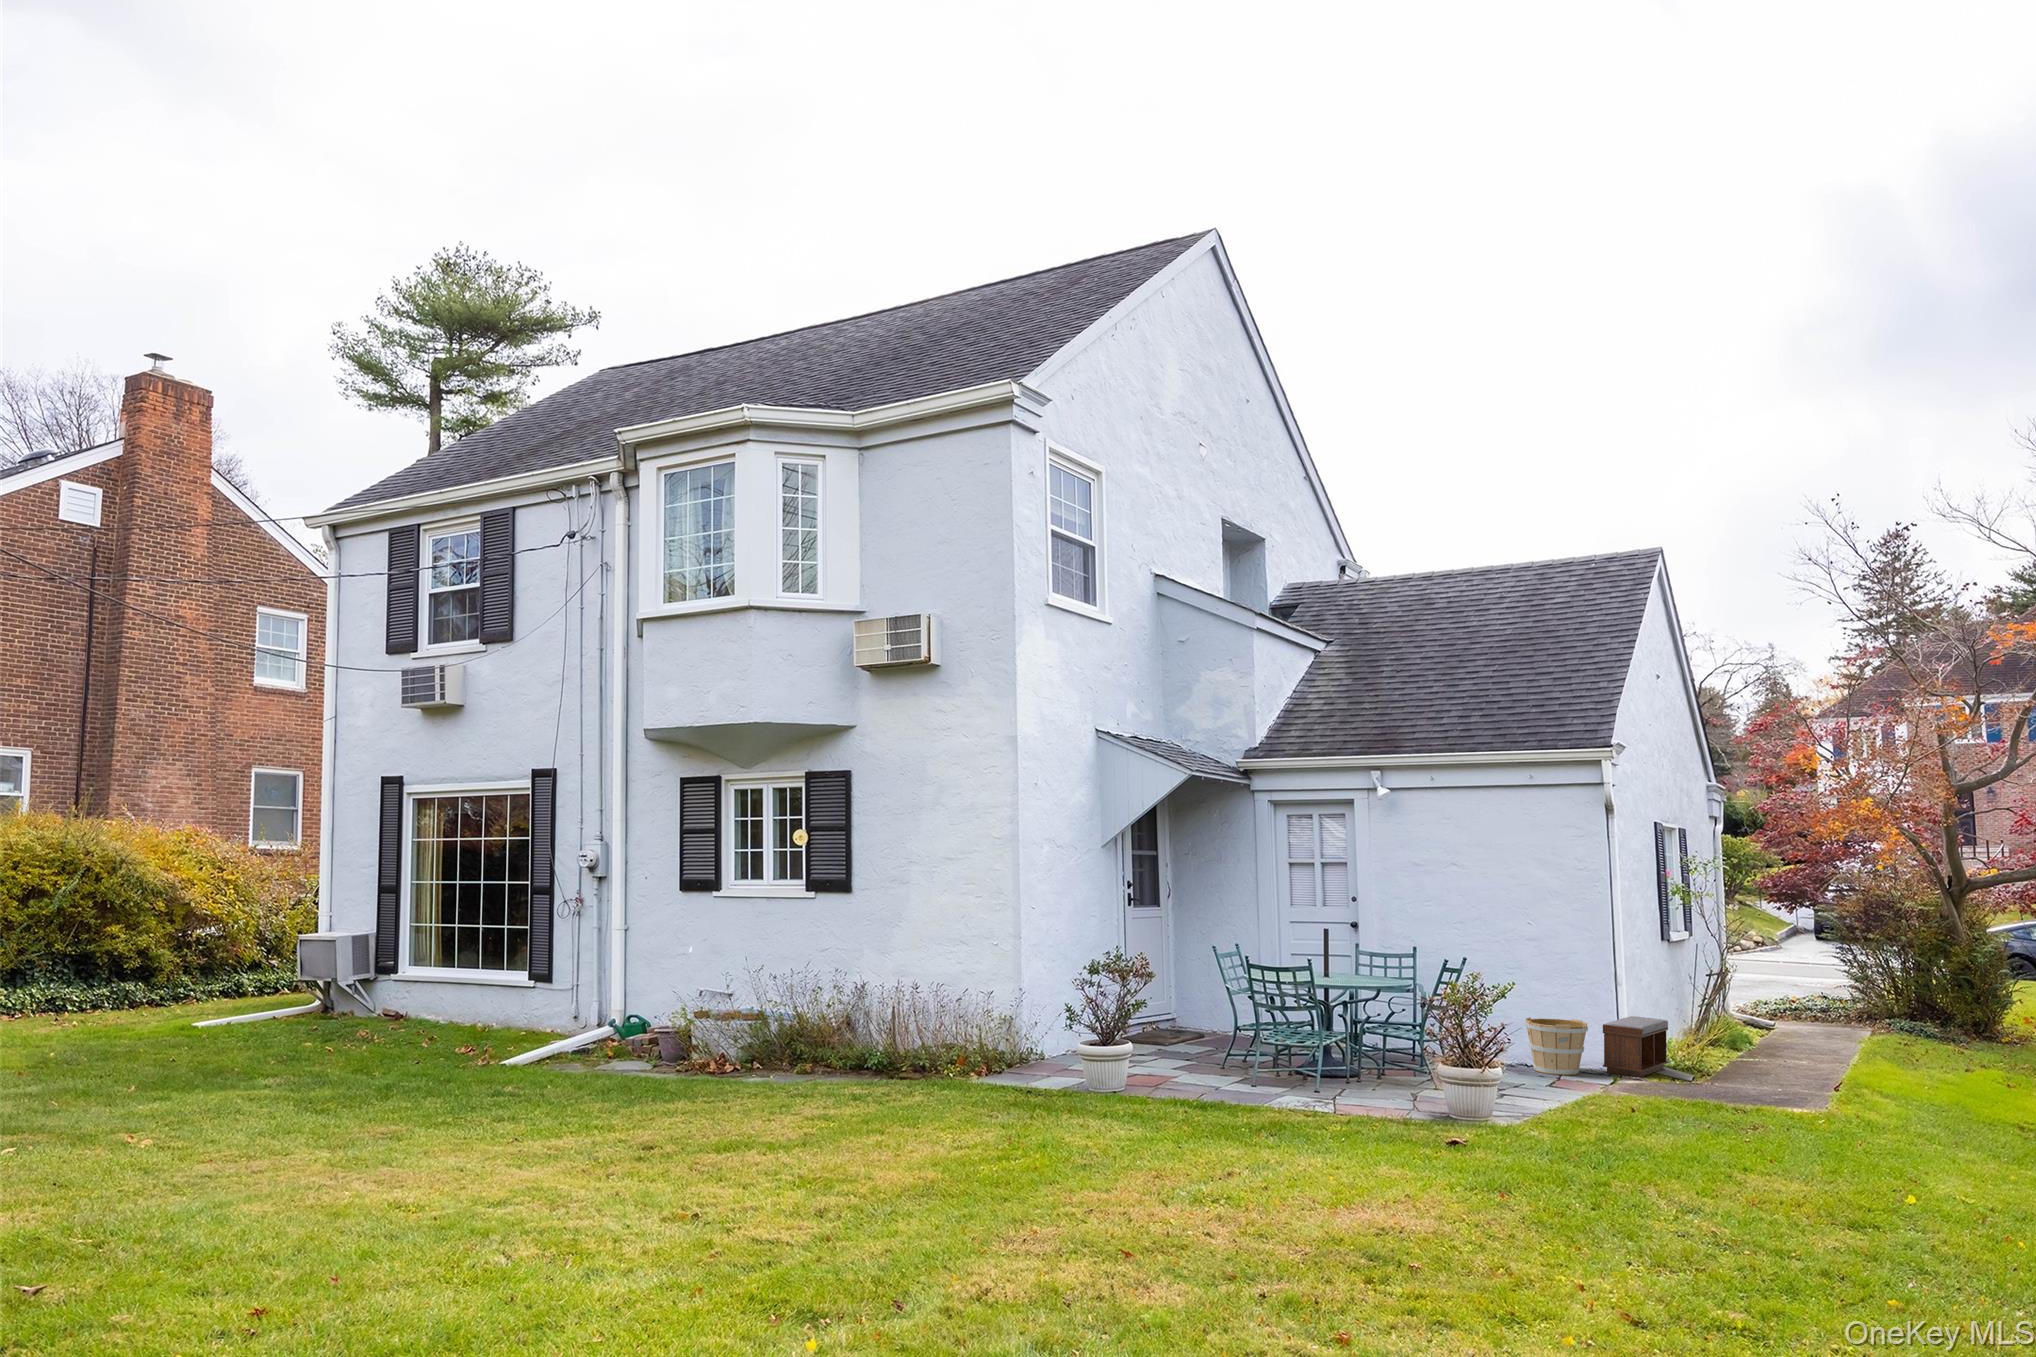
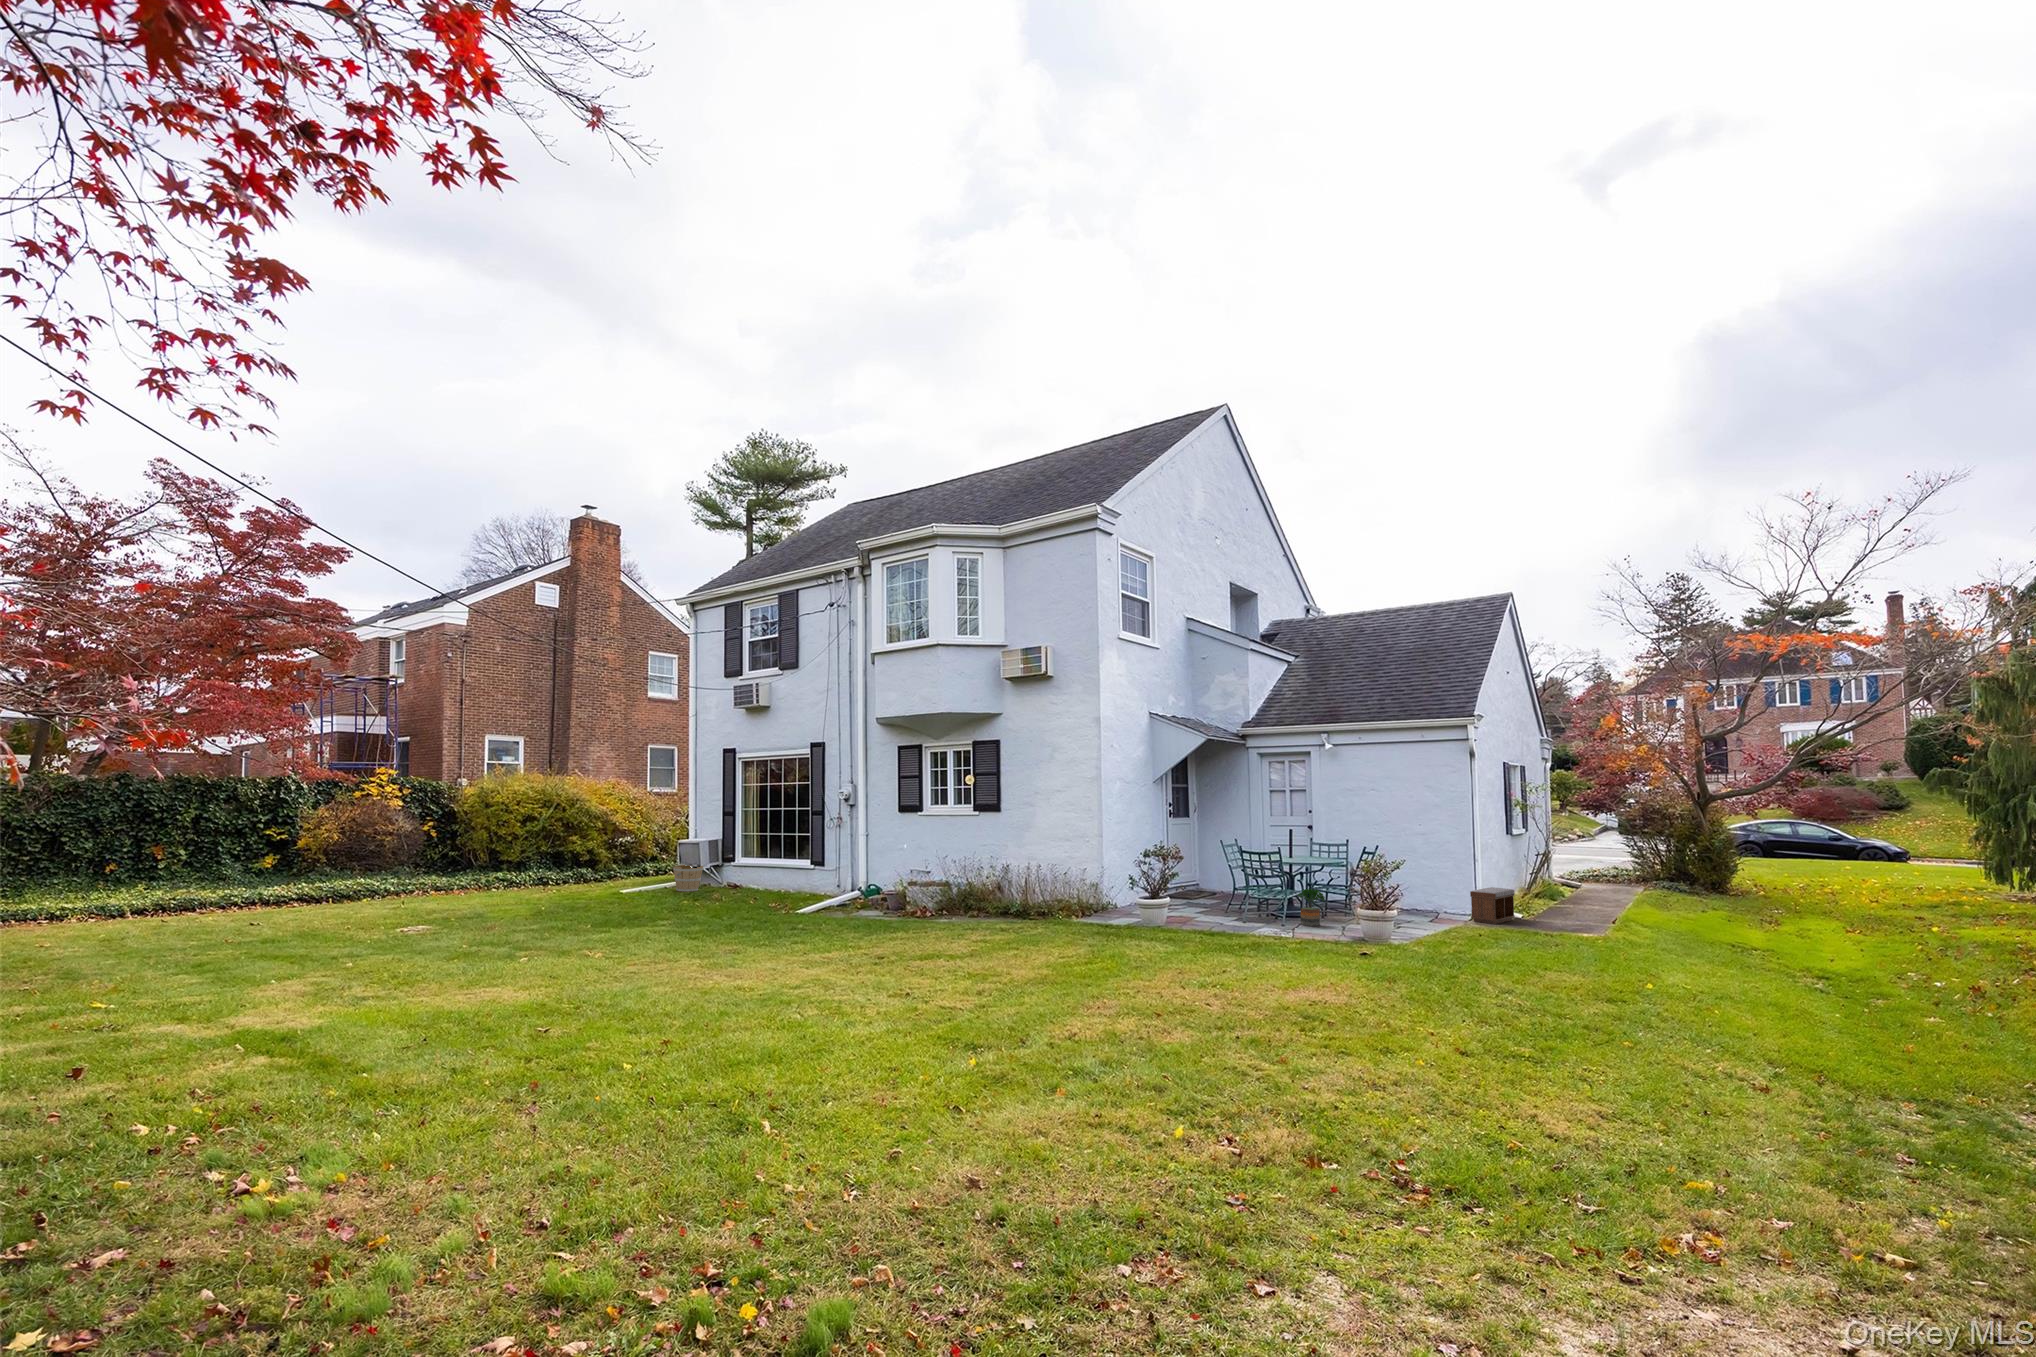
wooden bucket: present [1525,1017,1588,1075] -> present [673,865,704,892]
potted tree: none [1336,1023,1383,1086] -> present [1298,889,1325,926]

